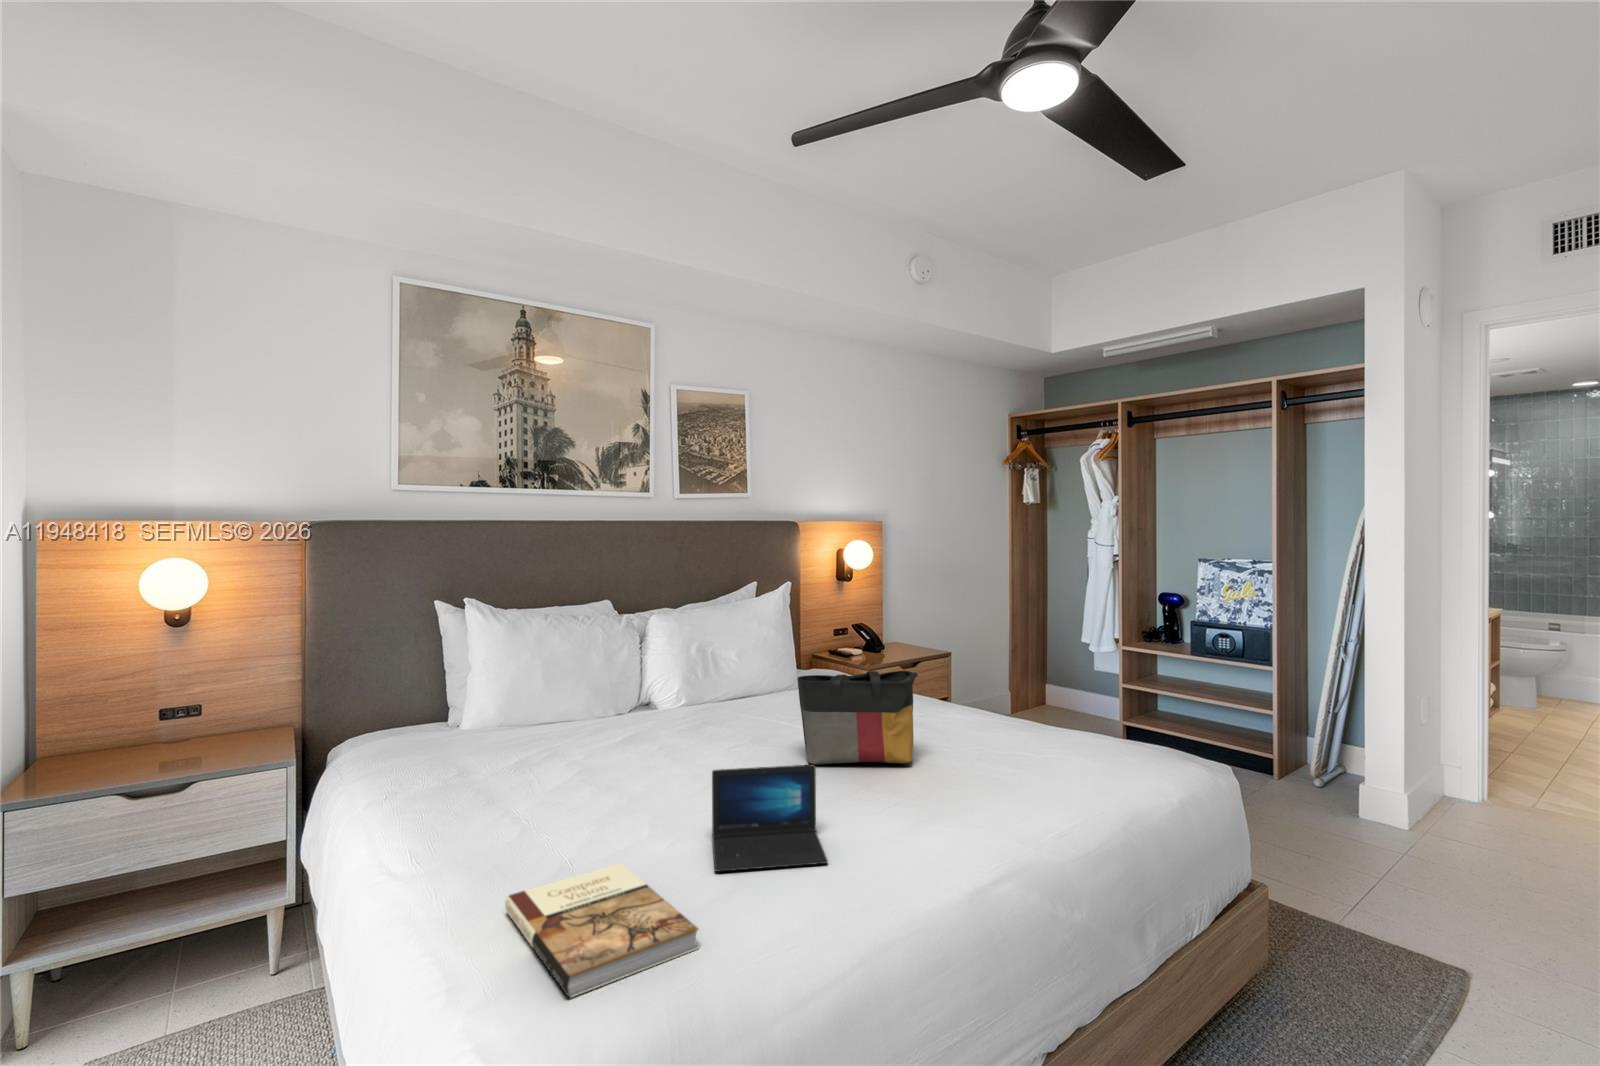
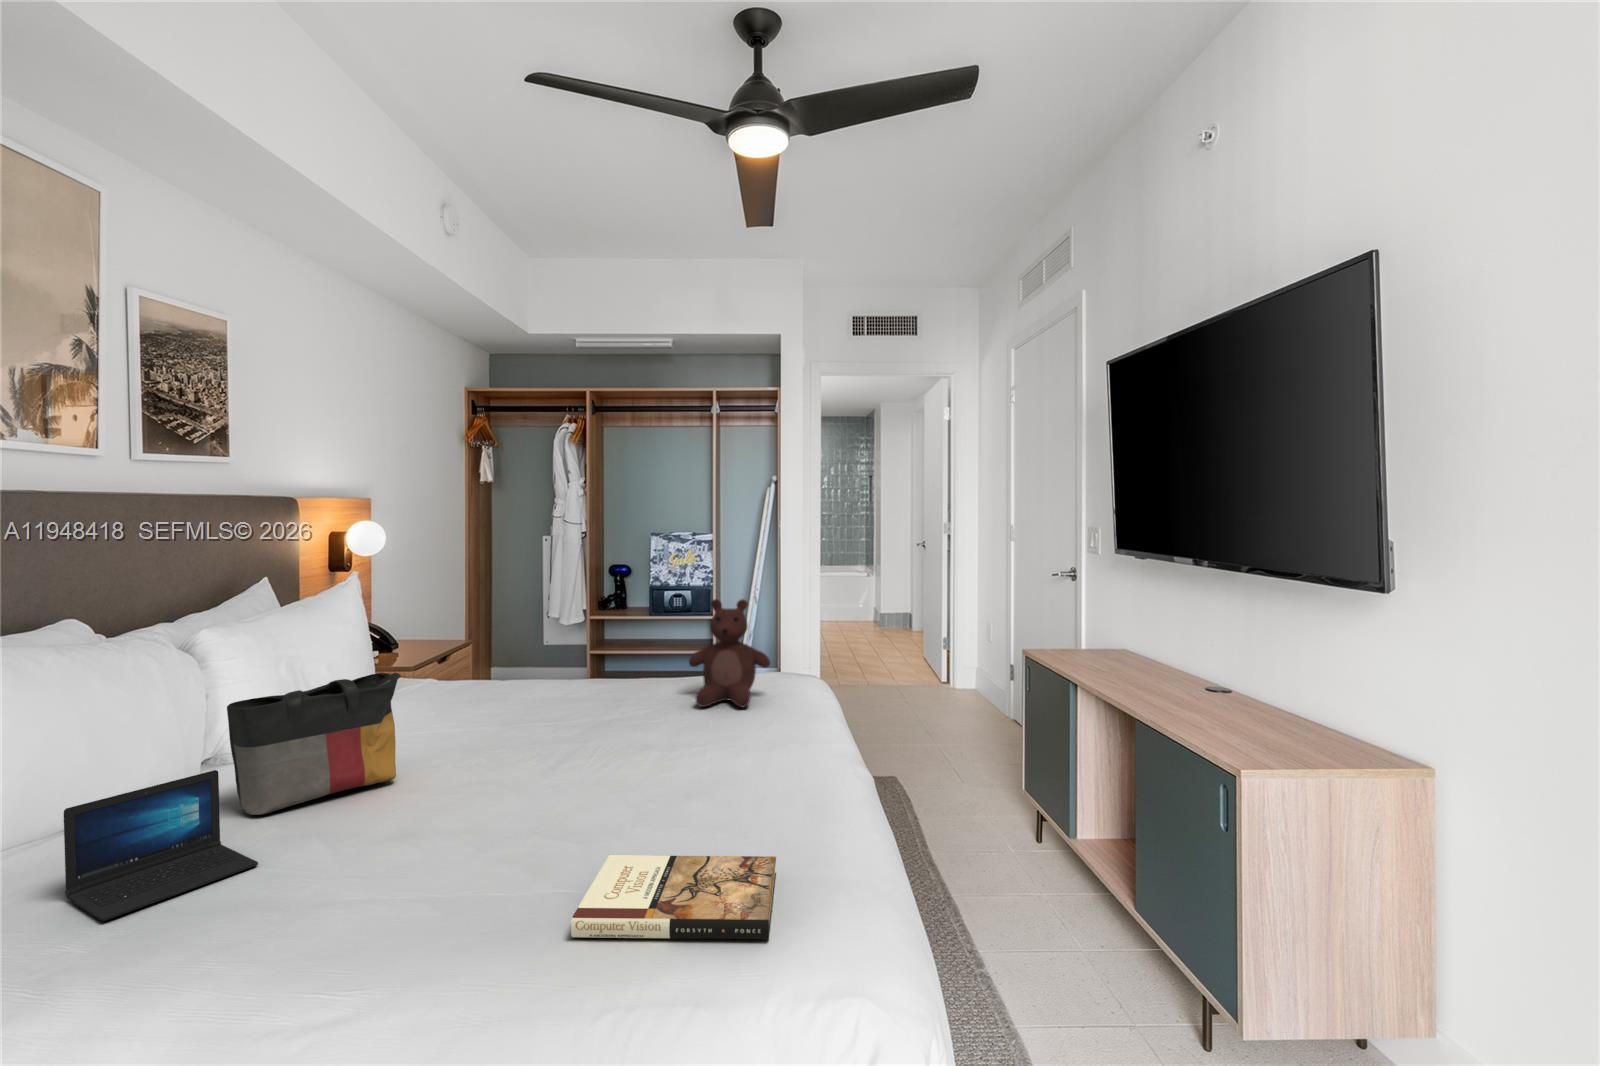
teddy bear: none [987,640,1092,776] -> present [689,599,770,707]
tote bag: present [798,671,918,764] -> present [227,673,401,815]
laptop: present [712,765,828,872] -> present [64,770,258,921]

